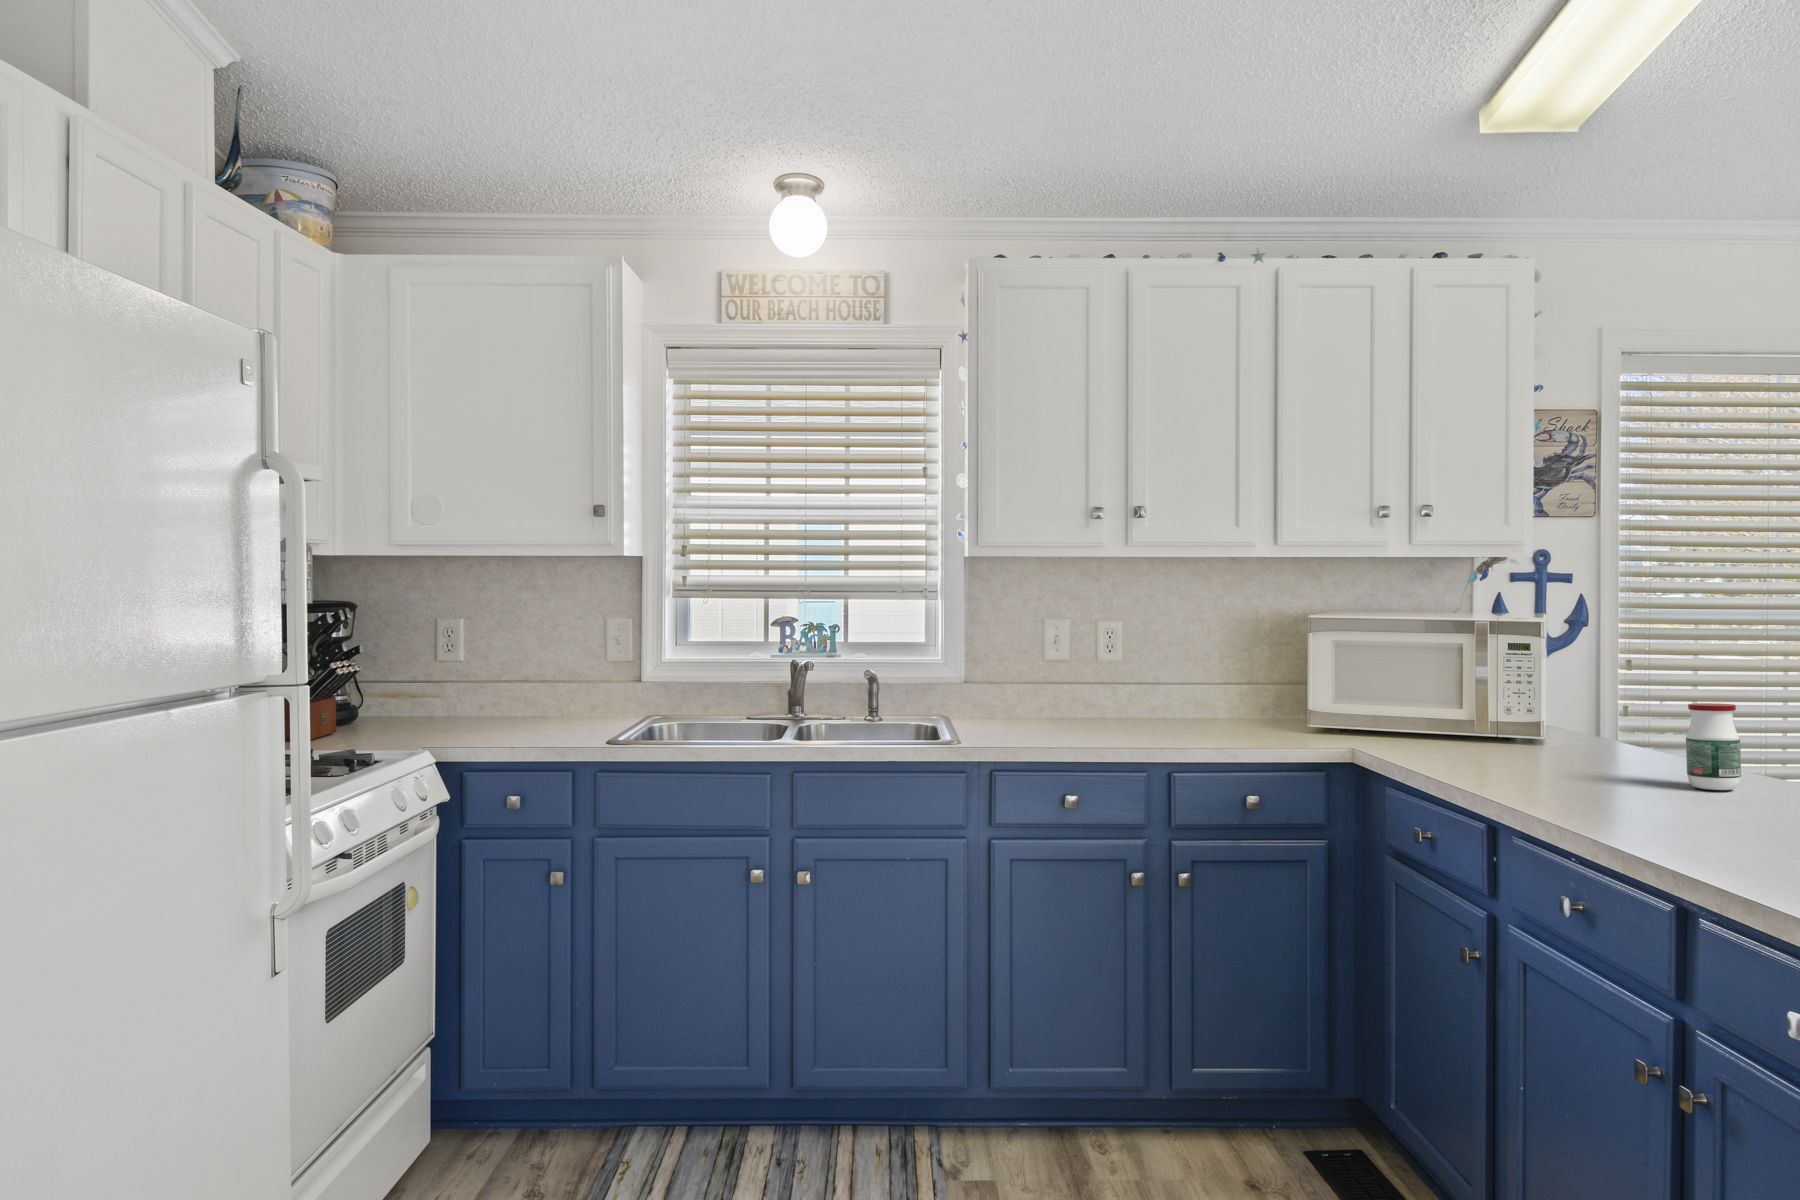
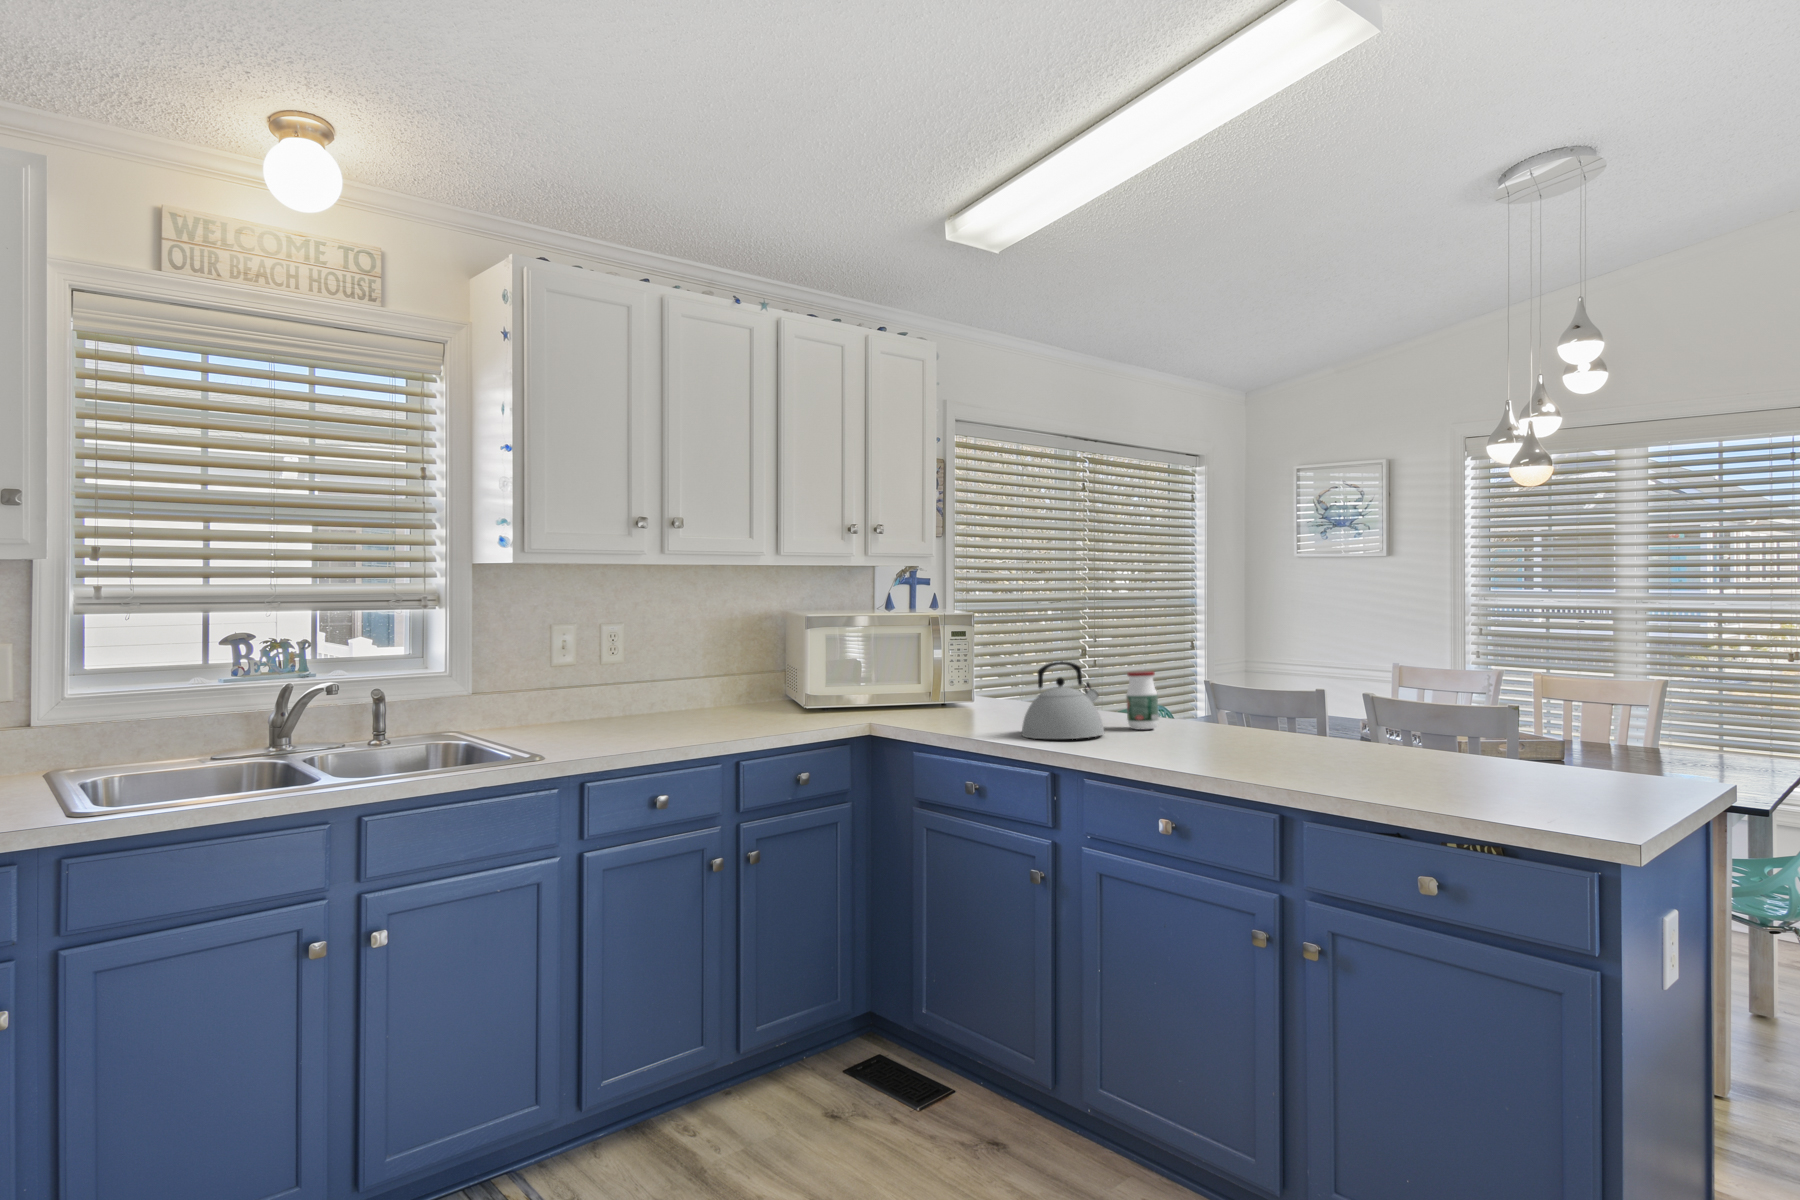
kettle: none [1494,682,1625,790] -> present [1022,661,1104,739]

